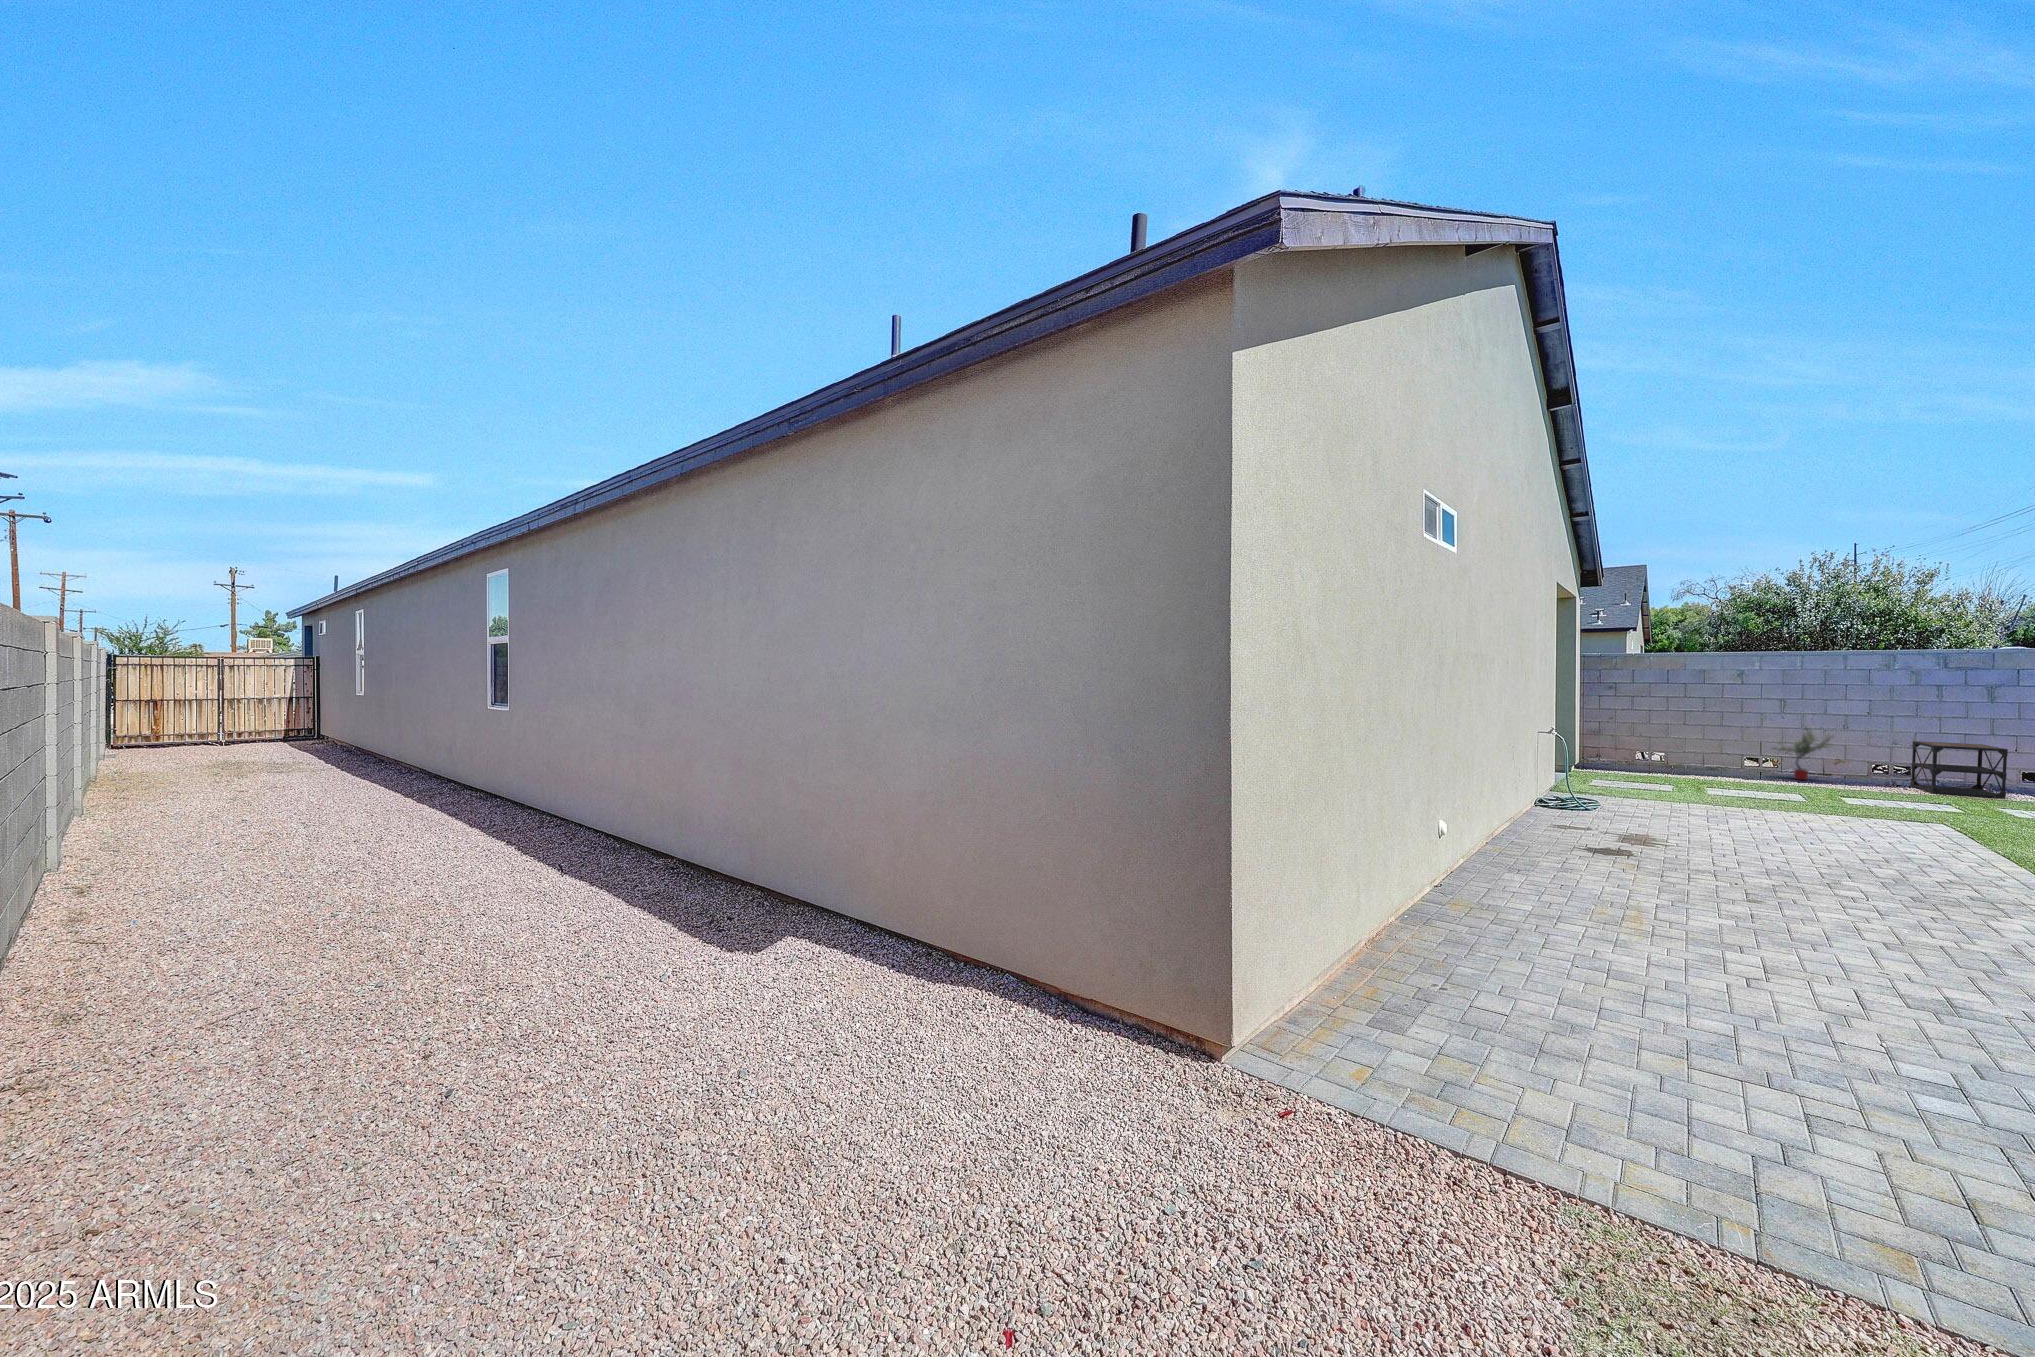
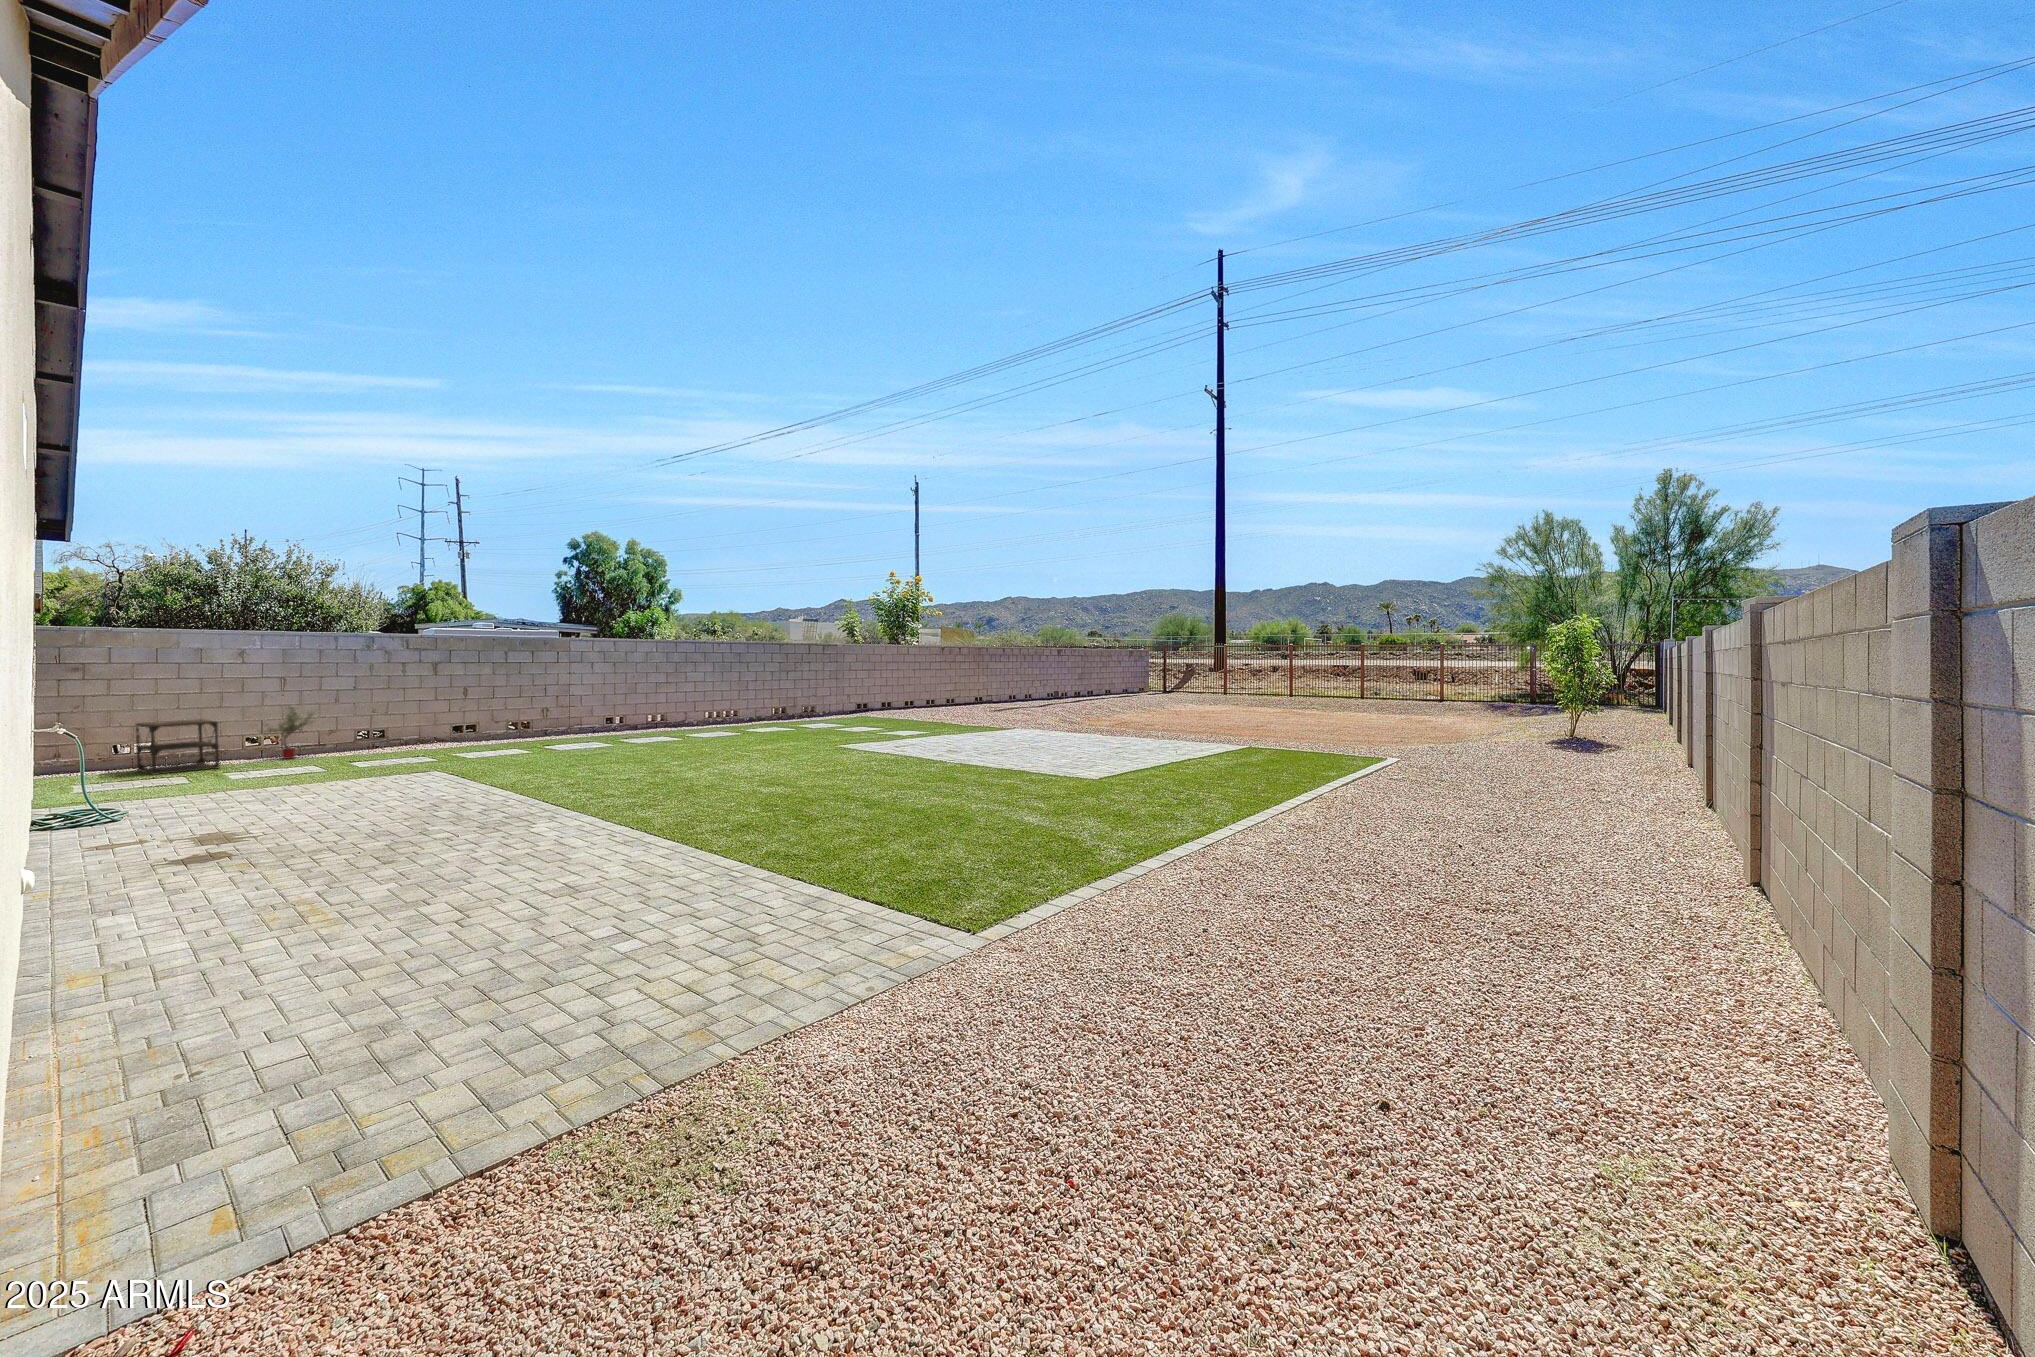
side table: present [1911,741,2008,799] -> present [136,719,220,775]

